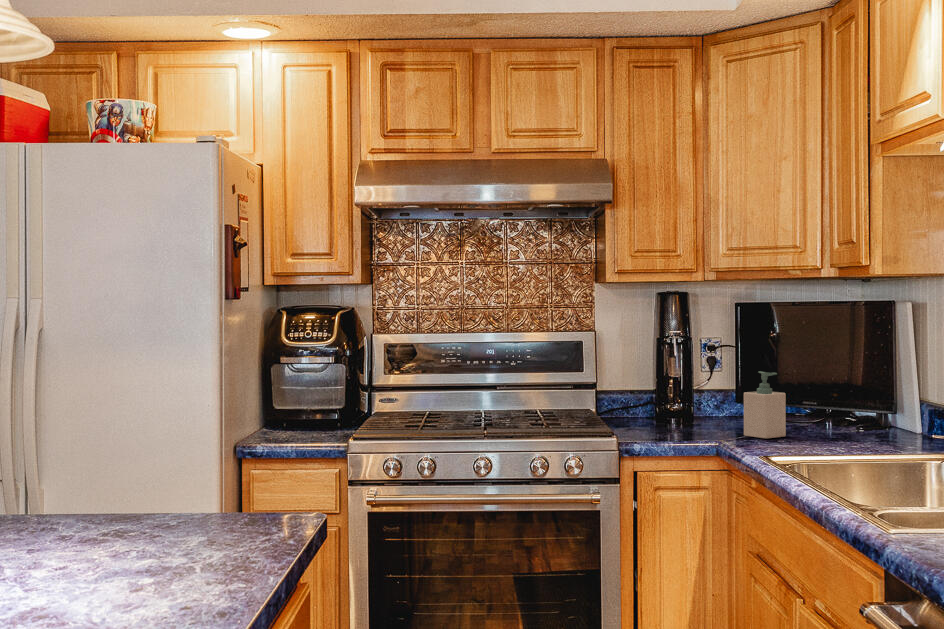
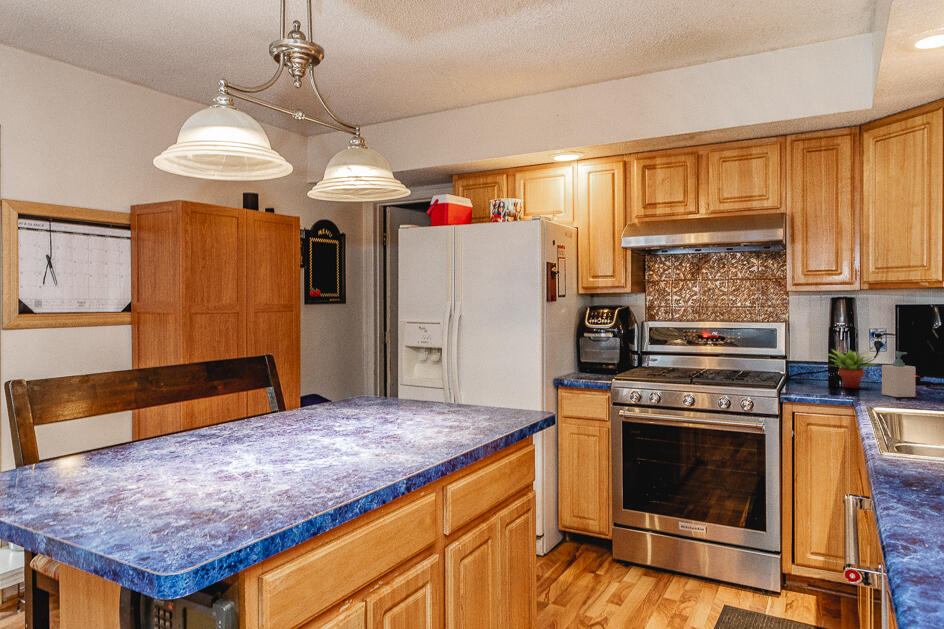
succulent plant: none [659,368,726,429] -> present [828,350,870,388]

